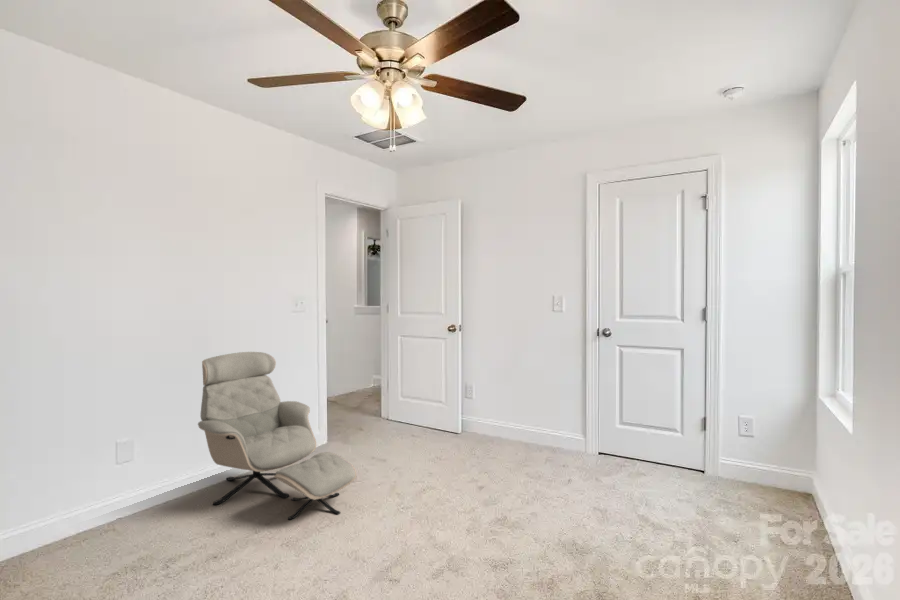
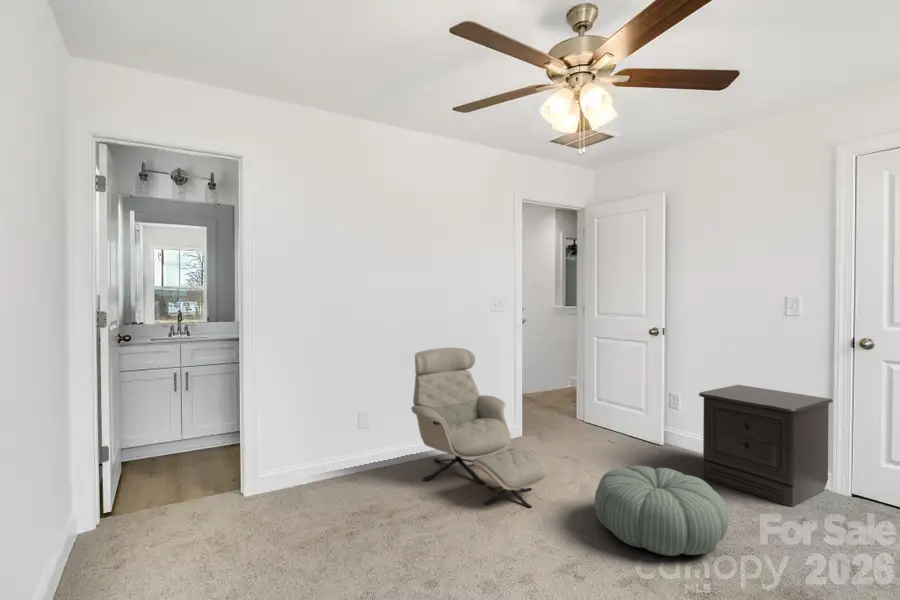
nightstand: none [490,372,587,472] -> present [699,385,833,507]
pouf: none [403,454,518,536] -> present [594,466,729,556]

